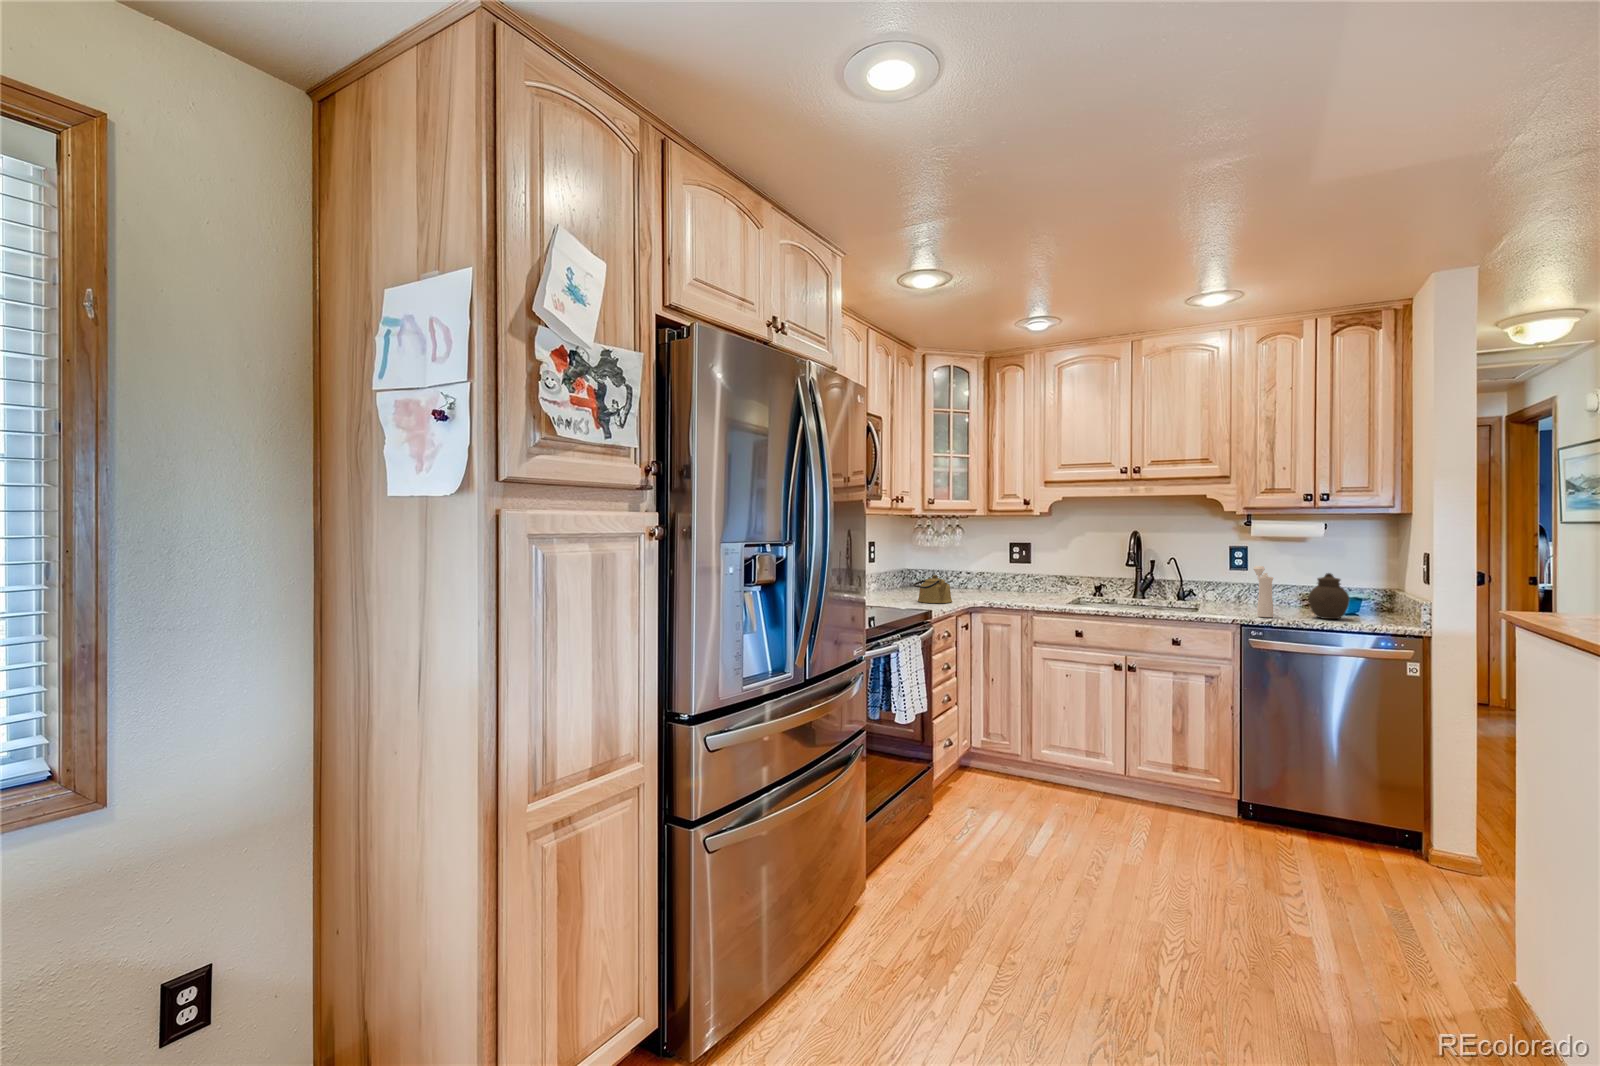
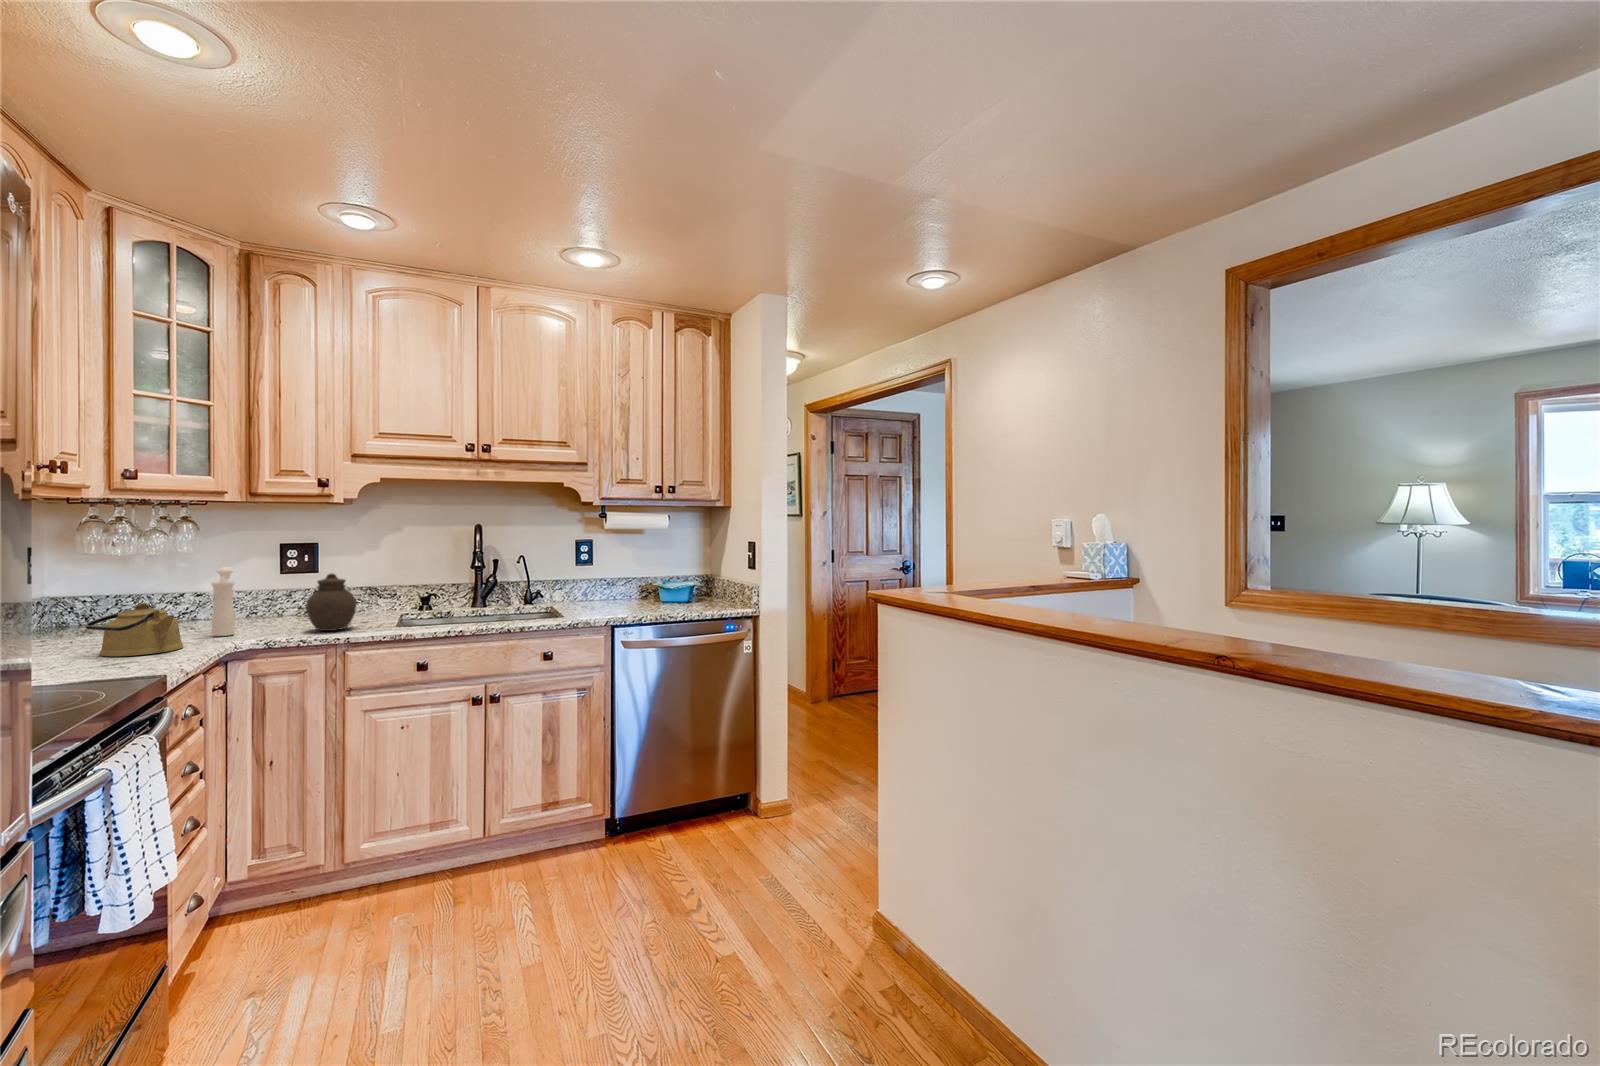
pepper mill: present [1253,566,1273,617] -> present [212,567,235,636]
jar: present [1308,573,1350,619] -> present [306,574,357,631]

